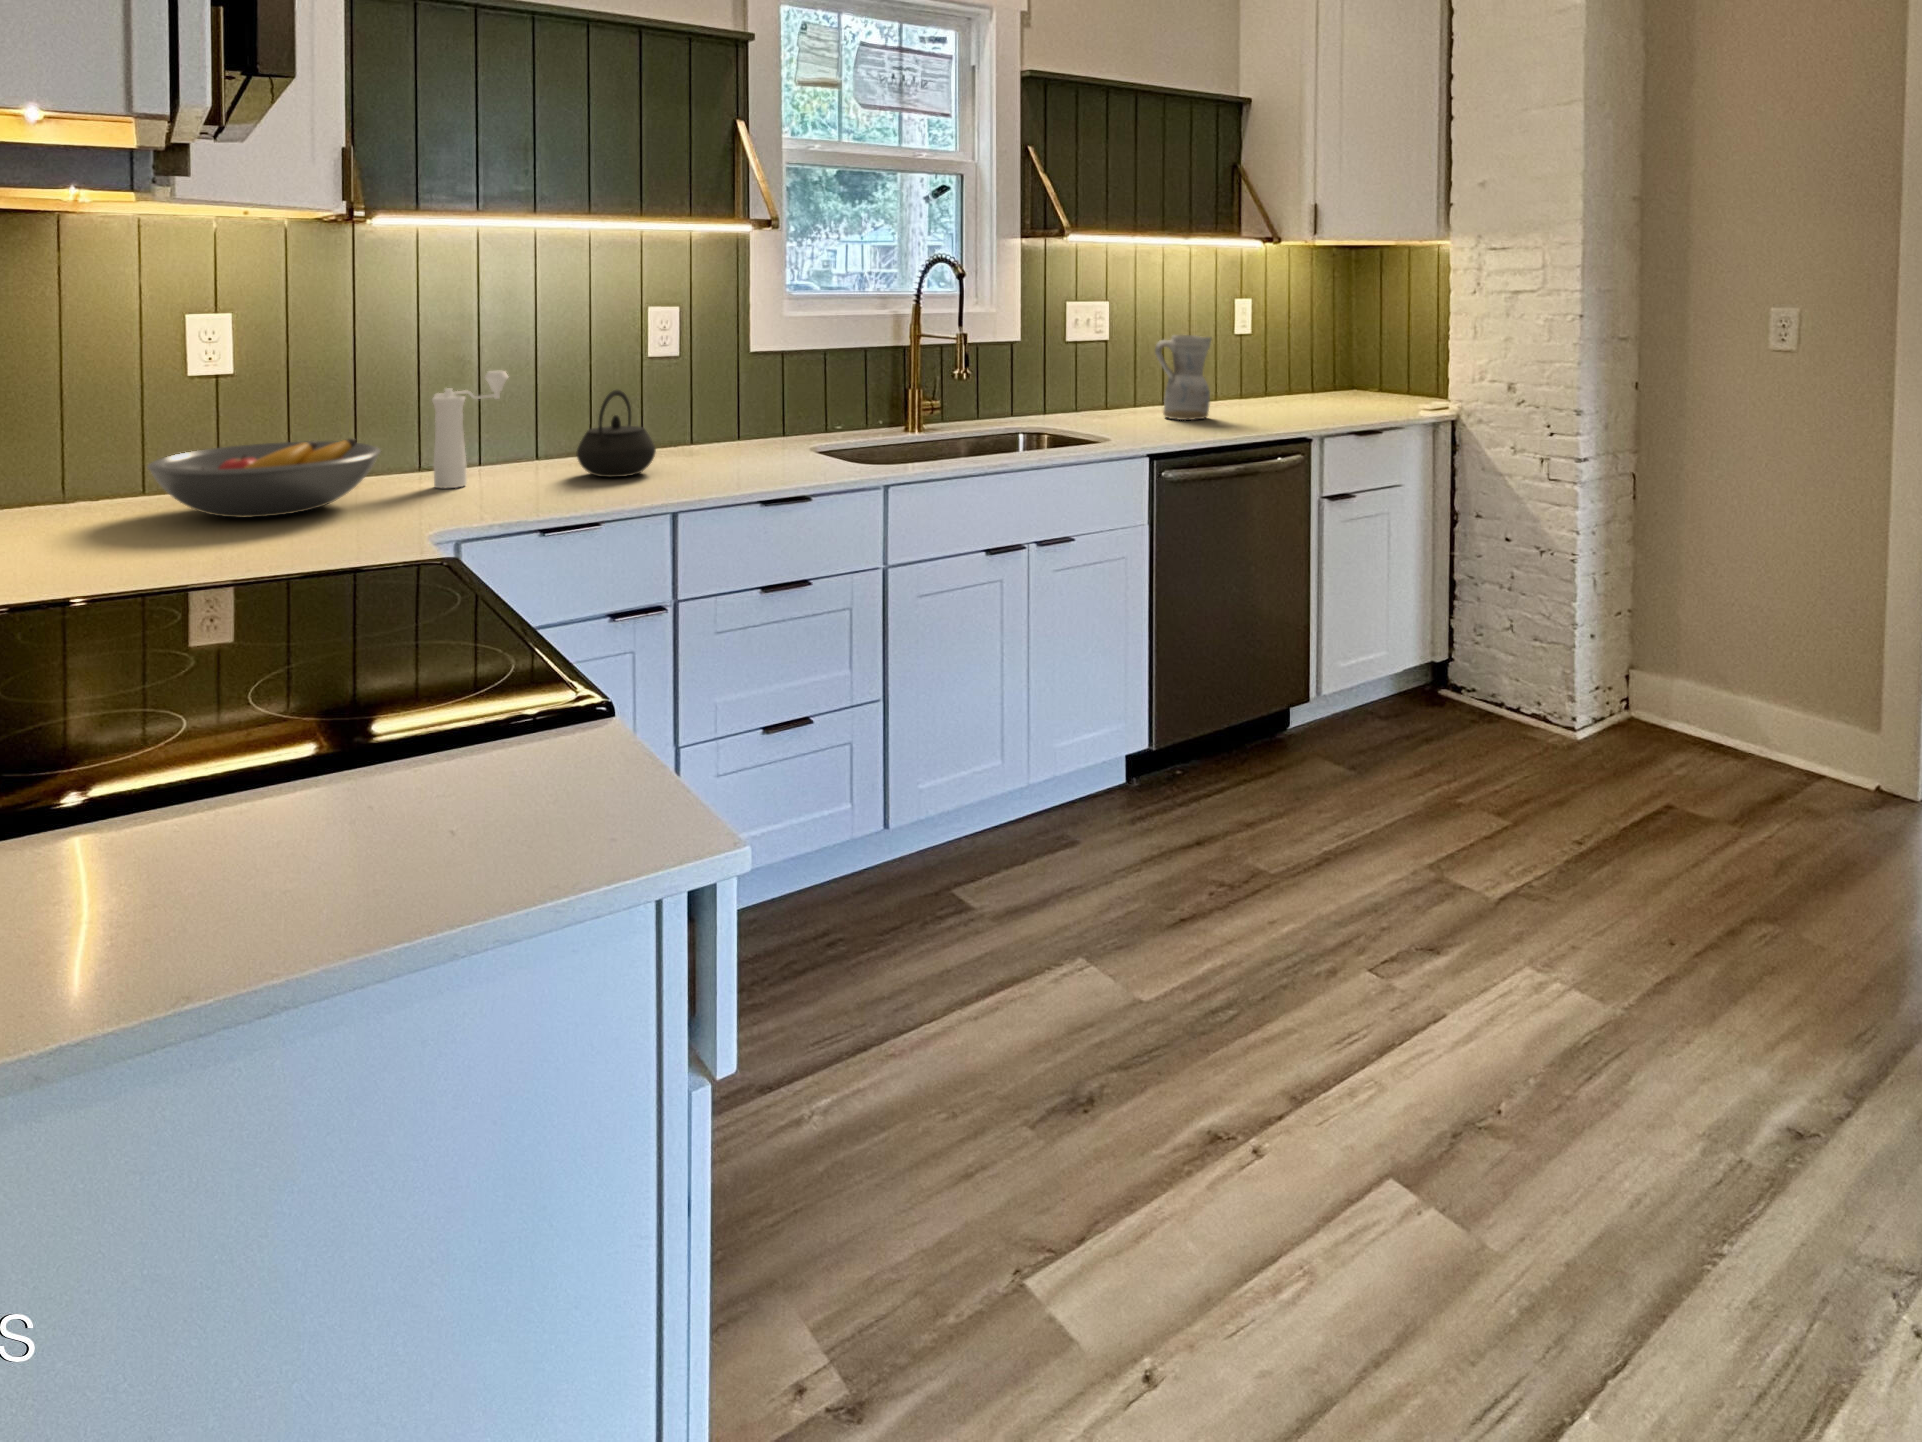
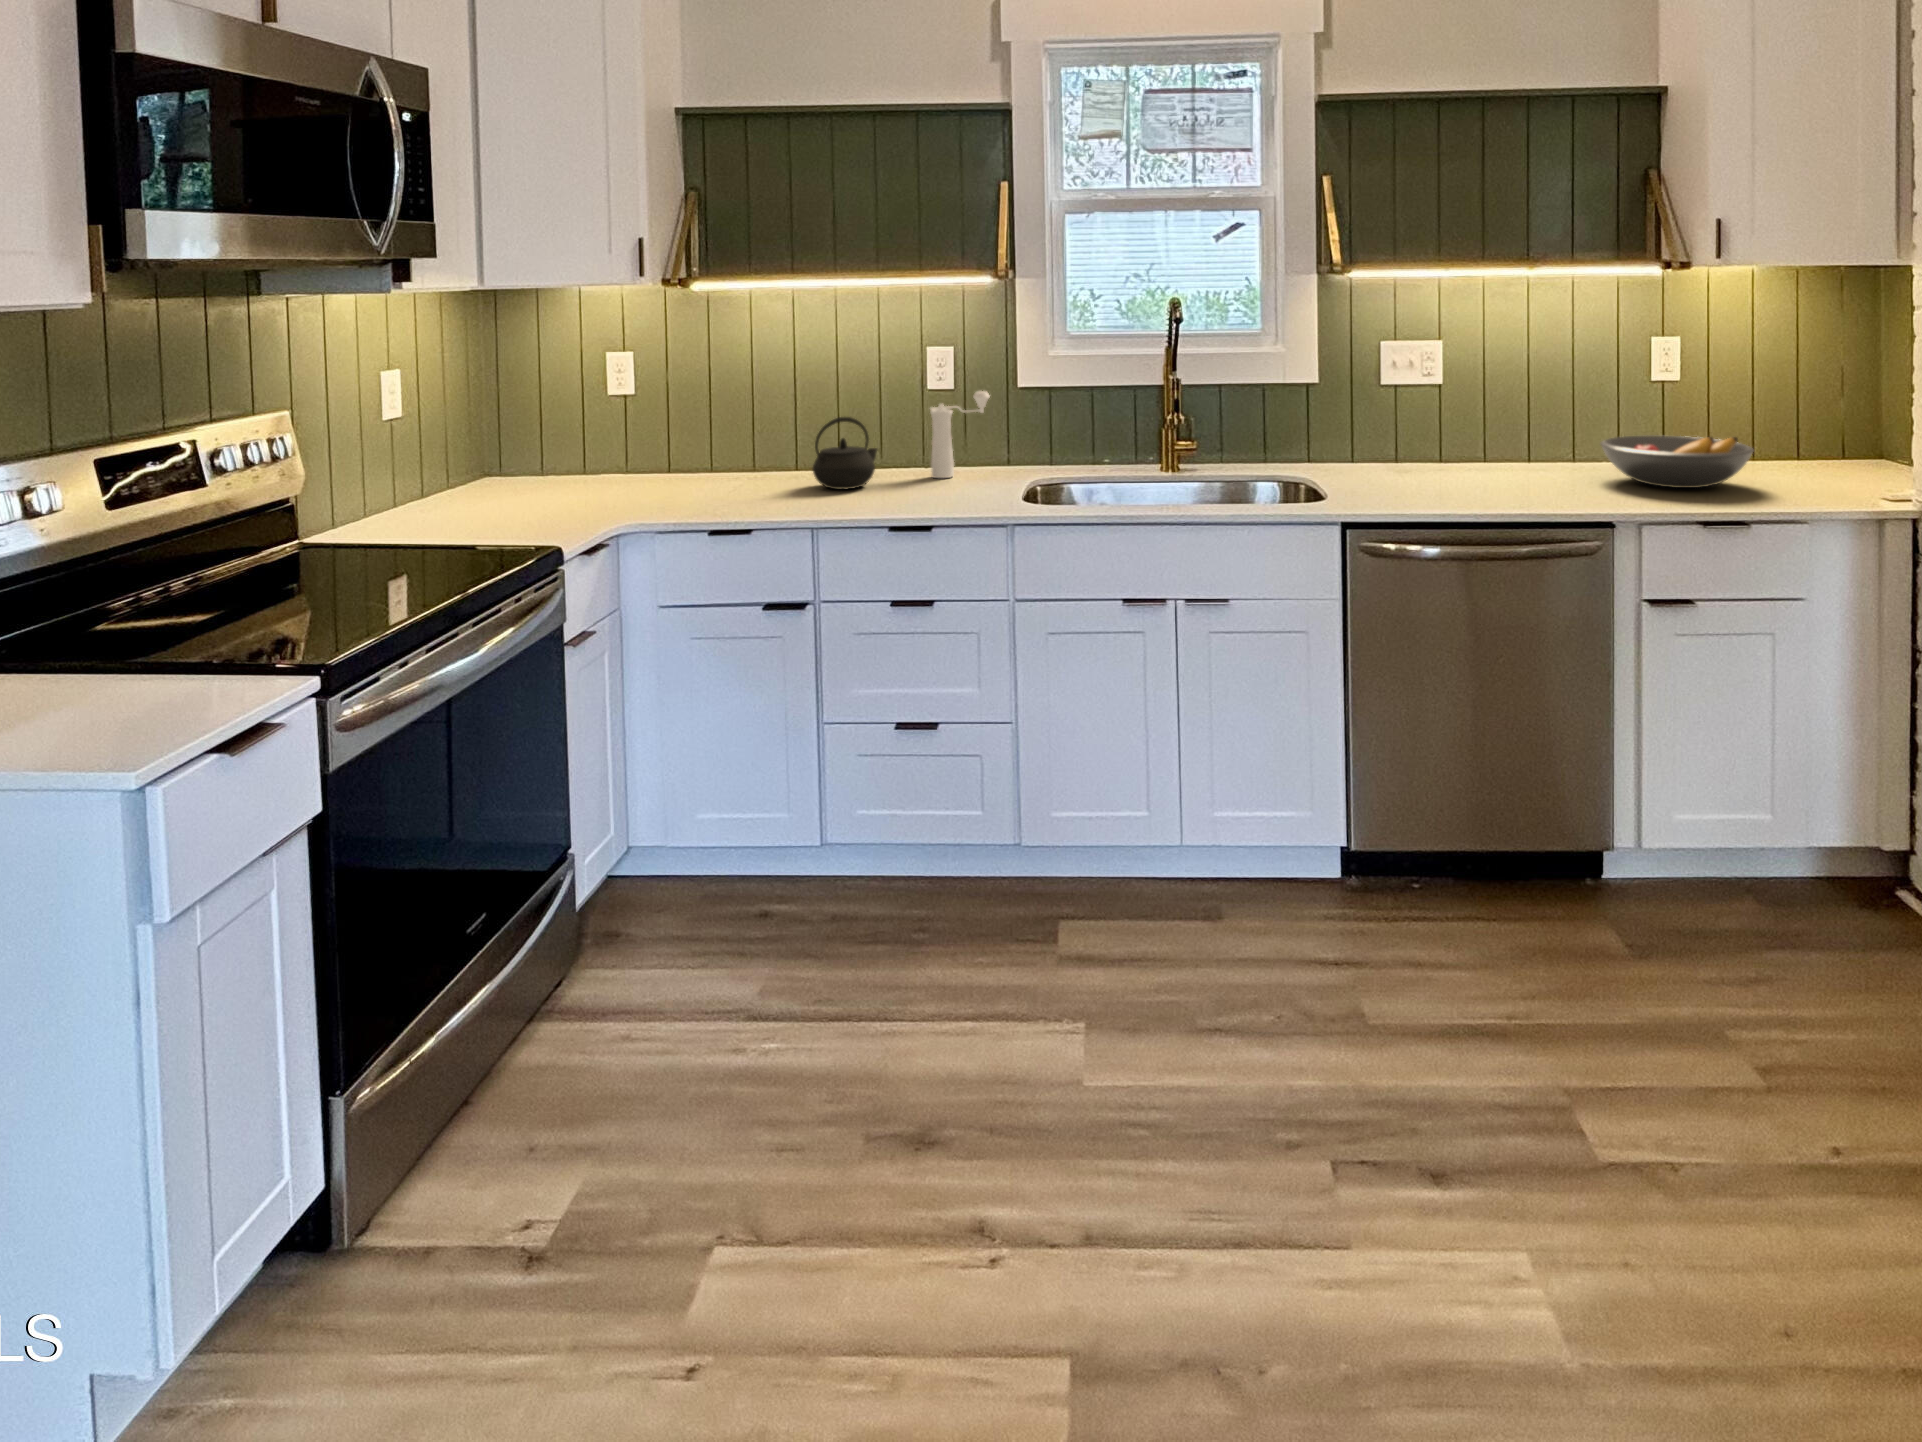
ceramic pitcher: present [1155,335,1211,420] -> none [1469,383,1539,485]
pepper mill: present [432,371,508,488] -> present [930,391,990,478]
fruit bowl: present [148,439,380,518] -> present [1600,435,1754,488]

